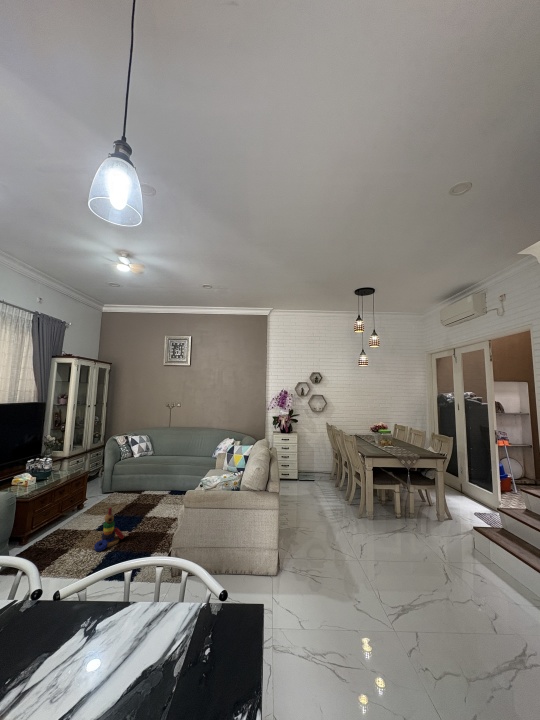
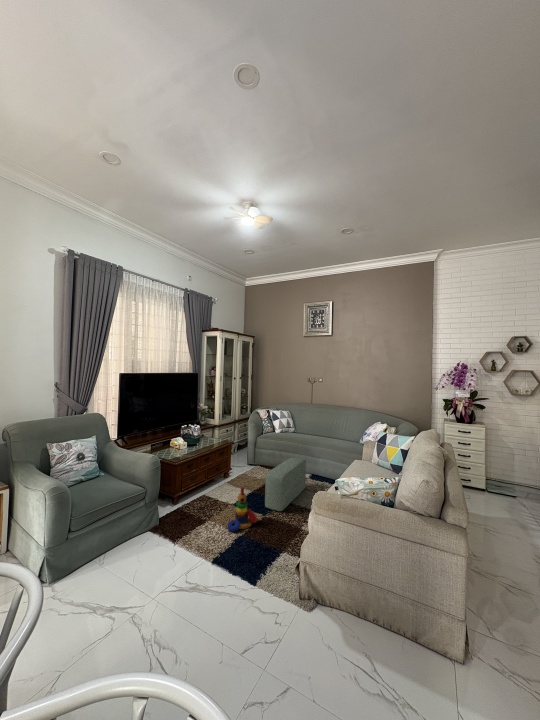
pouf: none [130,477,167,525] -> present [265,458,306,511]

